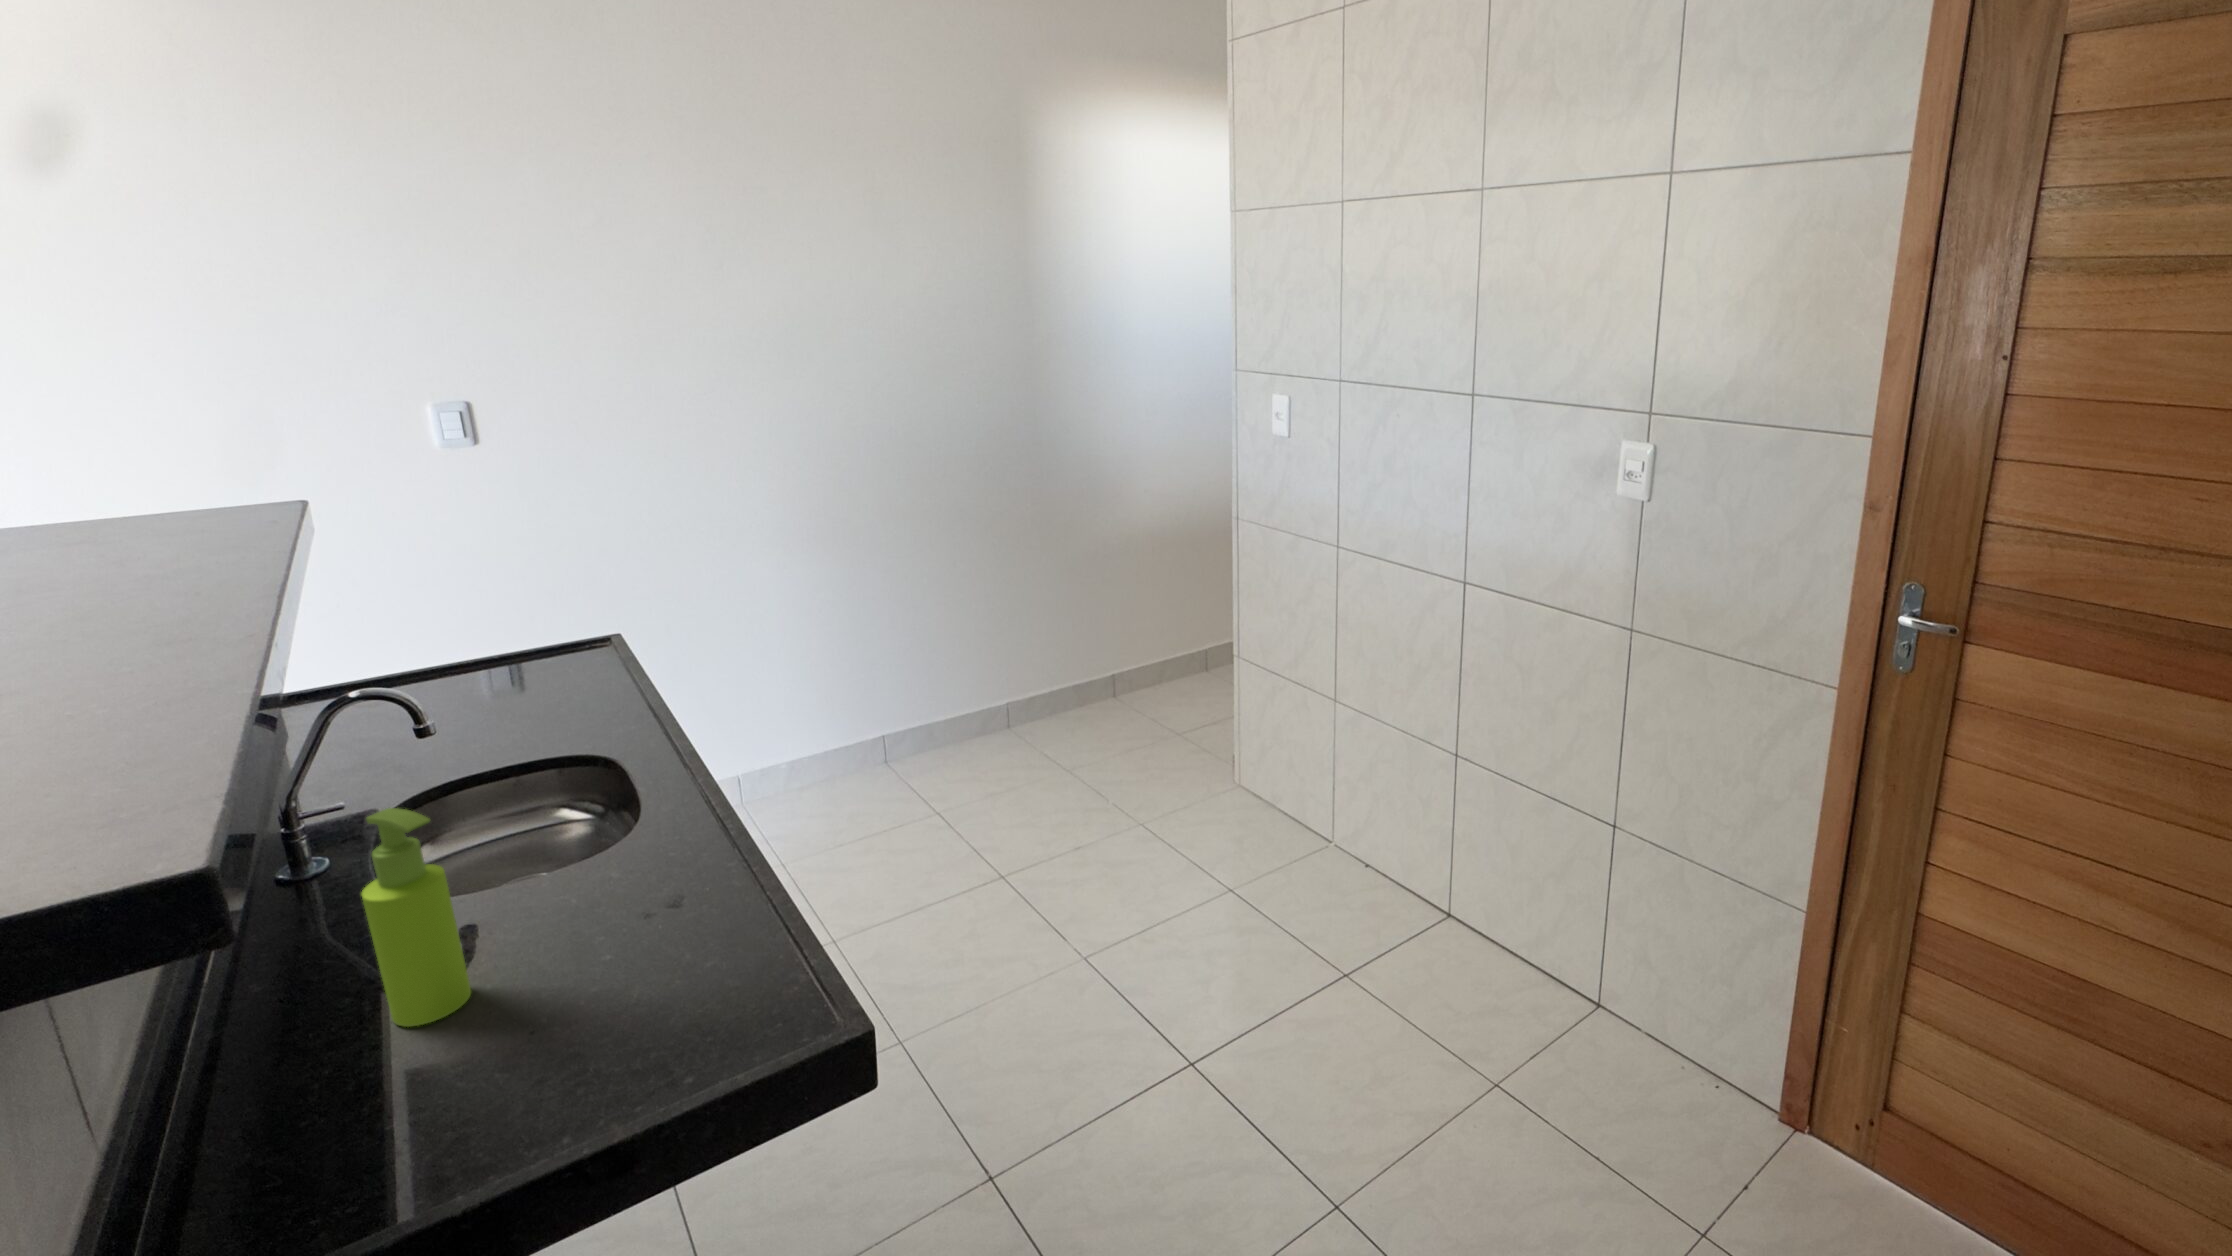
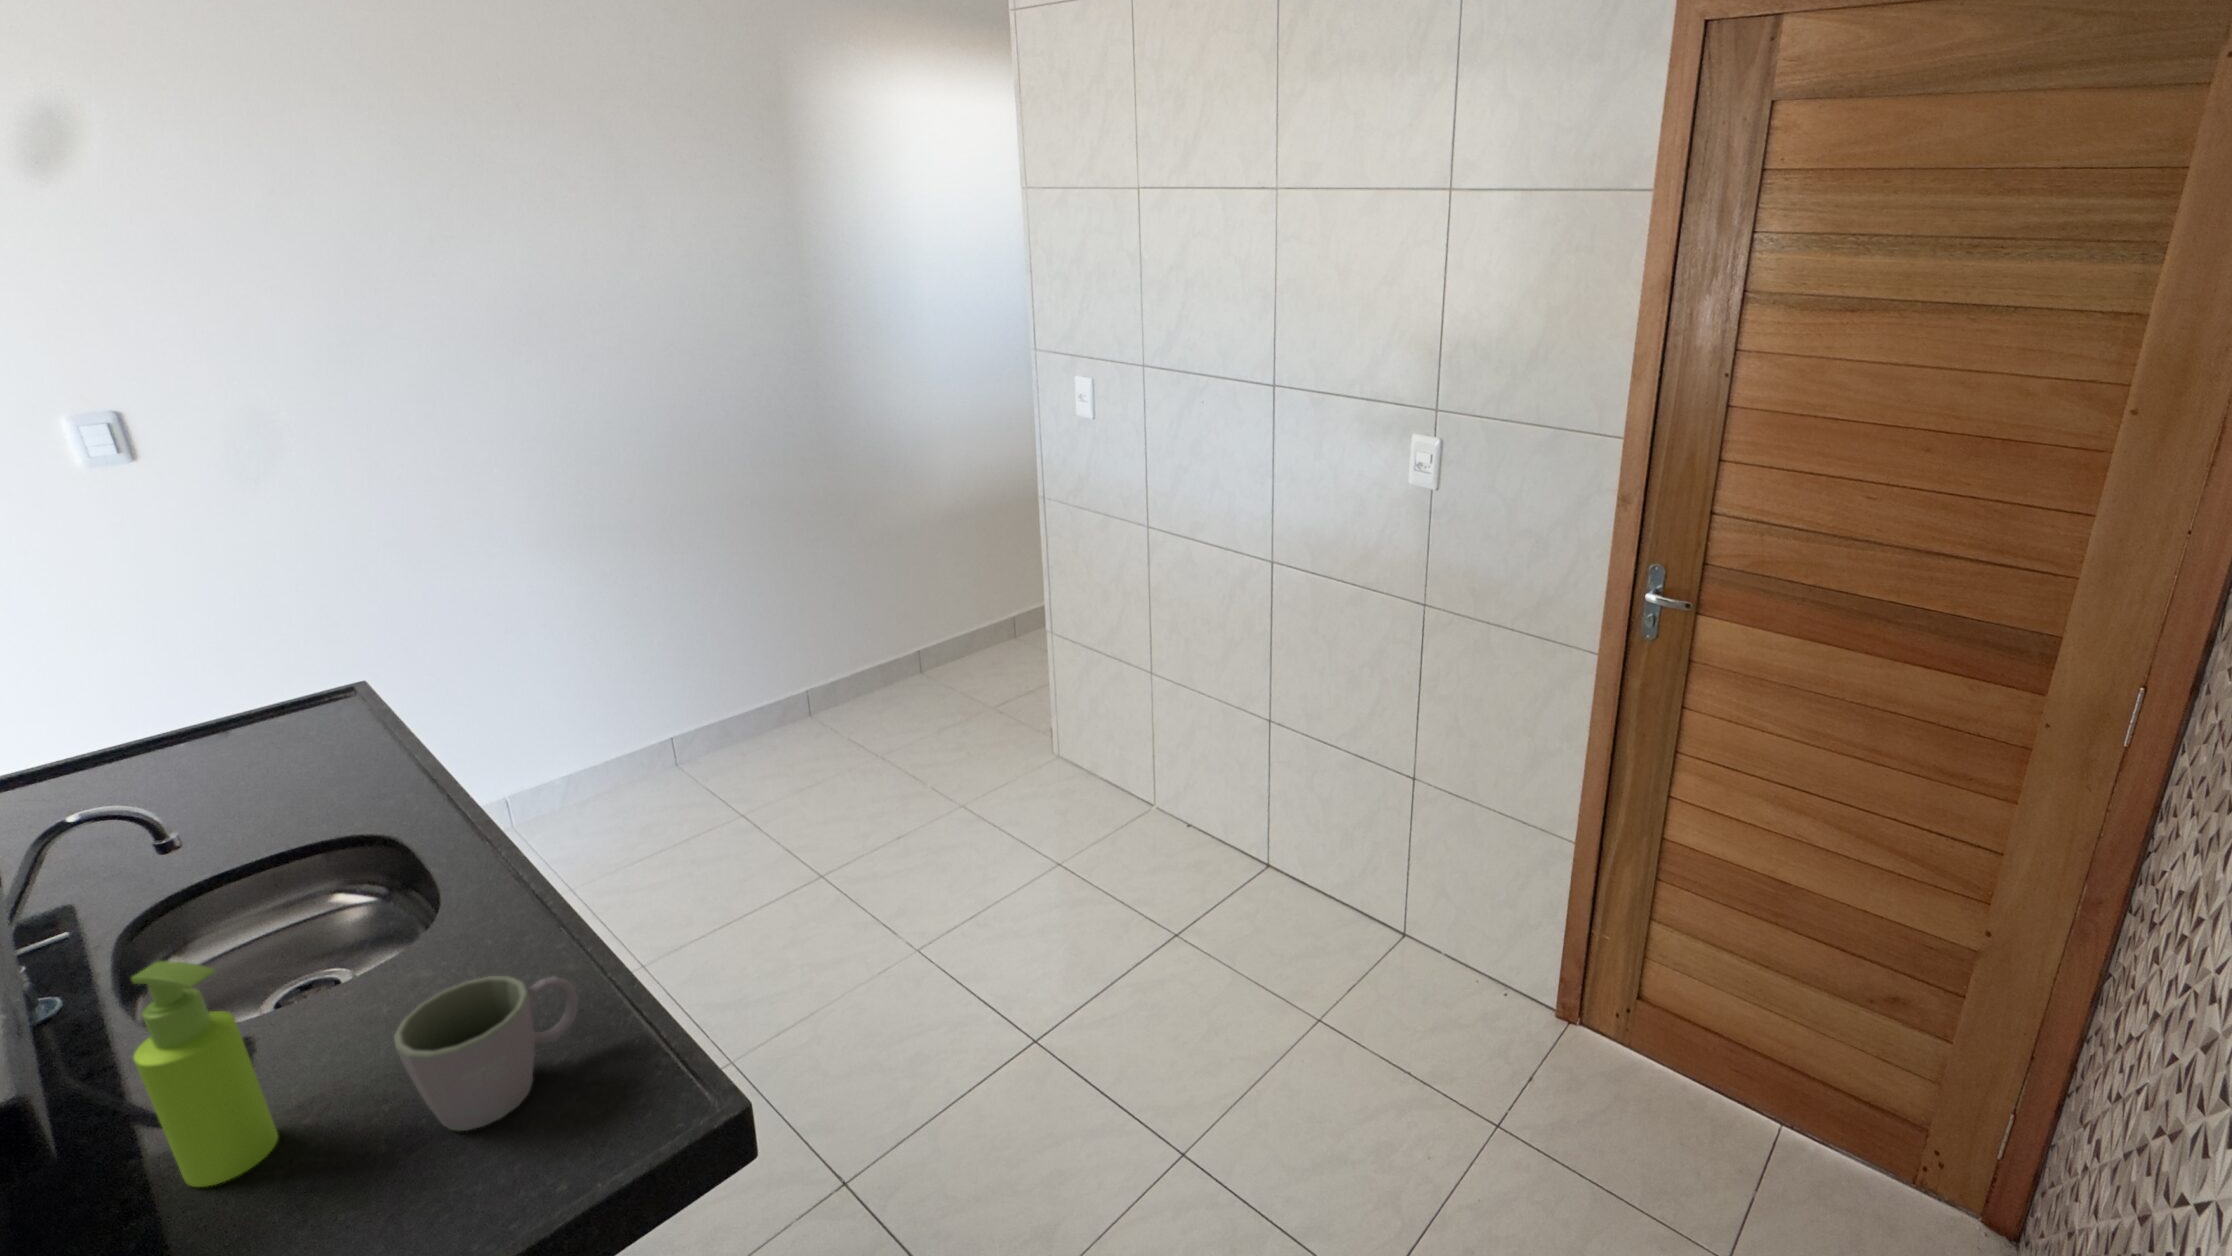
mug: none [569,868,732,1012] -> present [394,976,578,1131]

